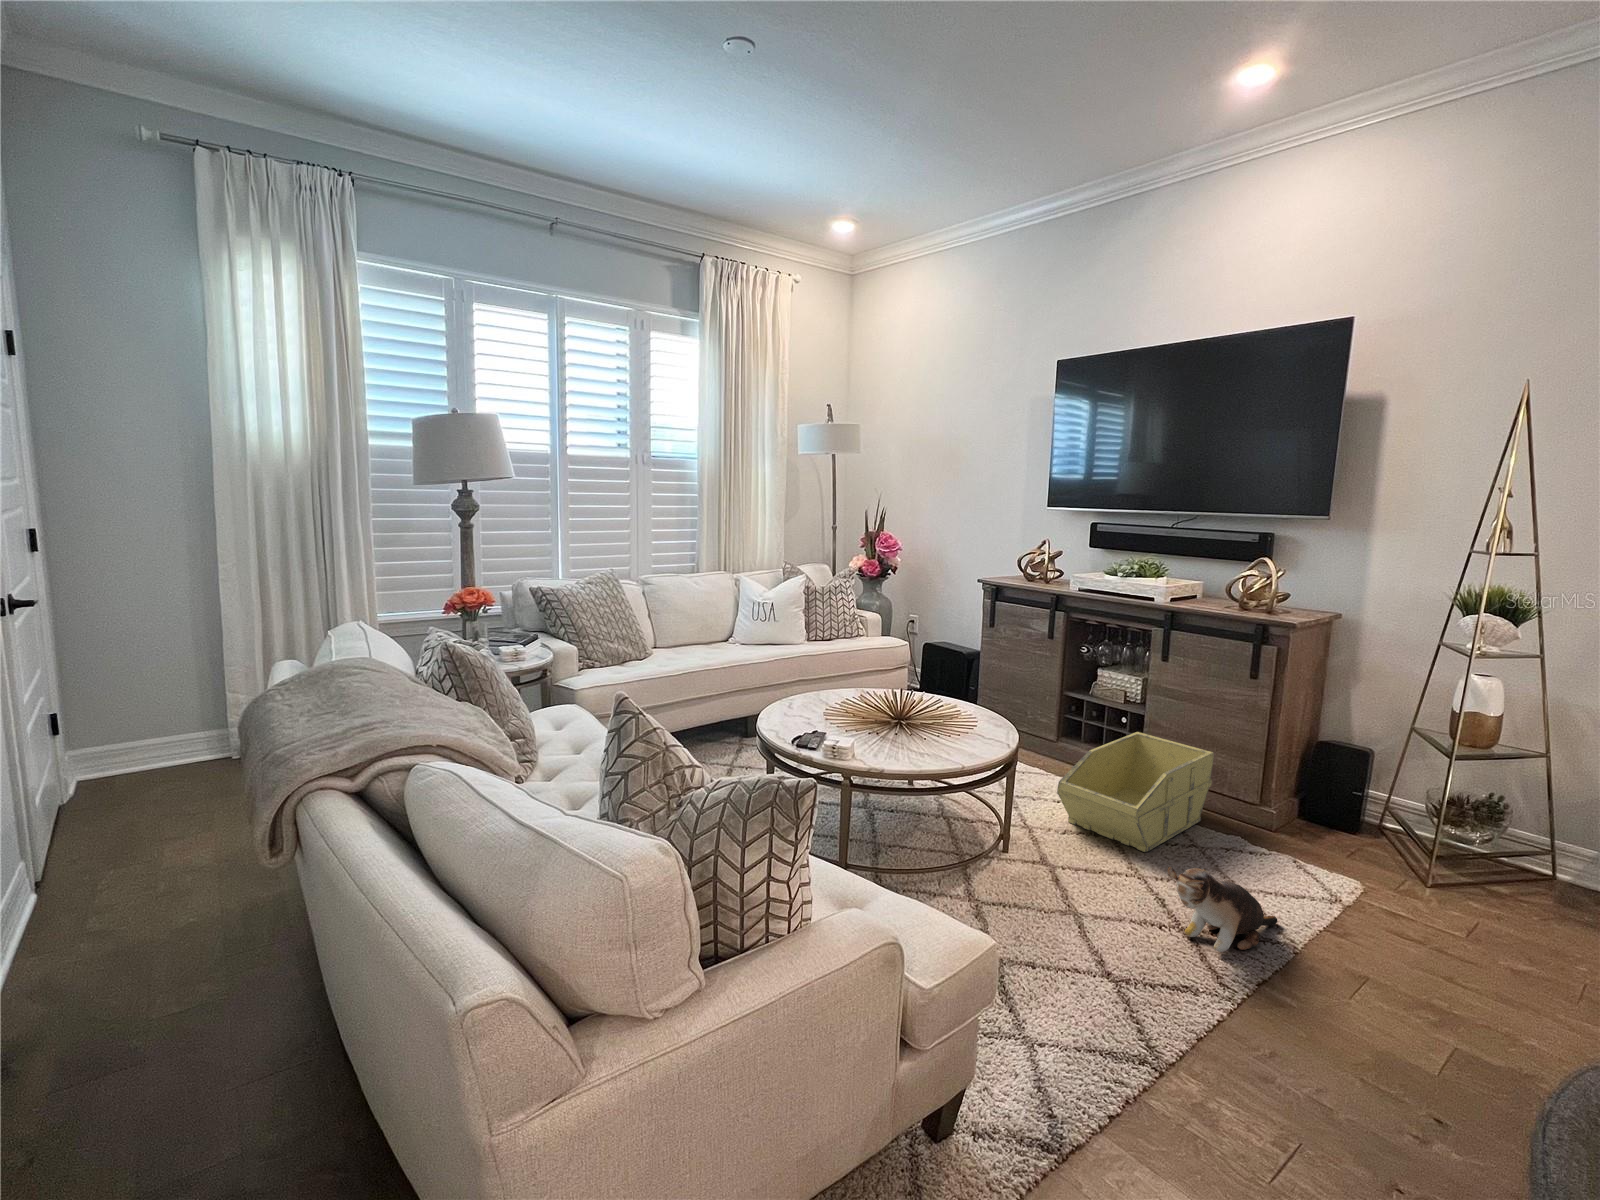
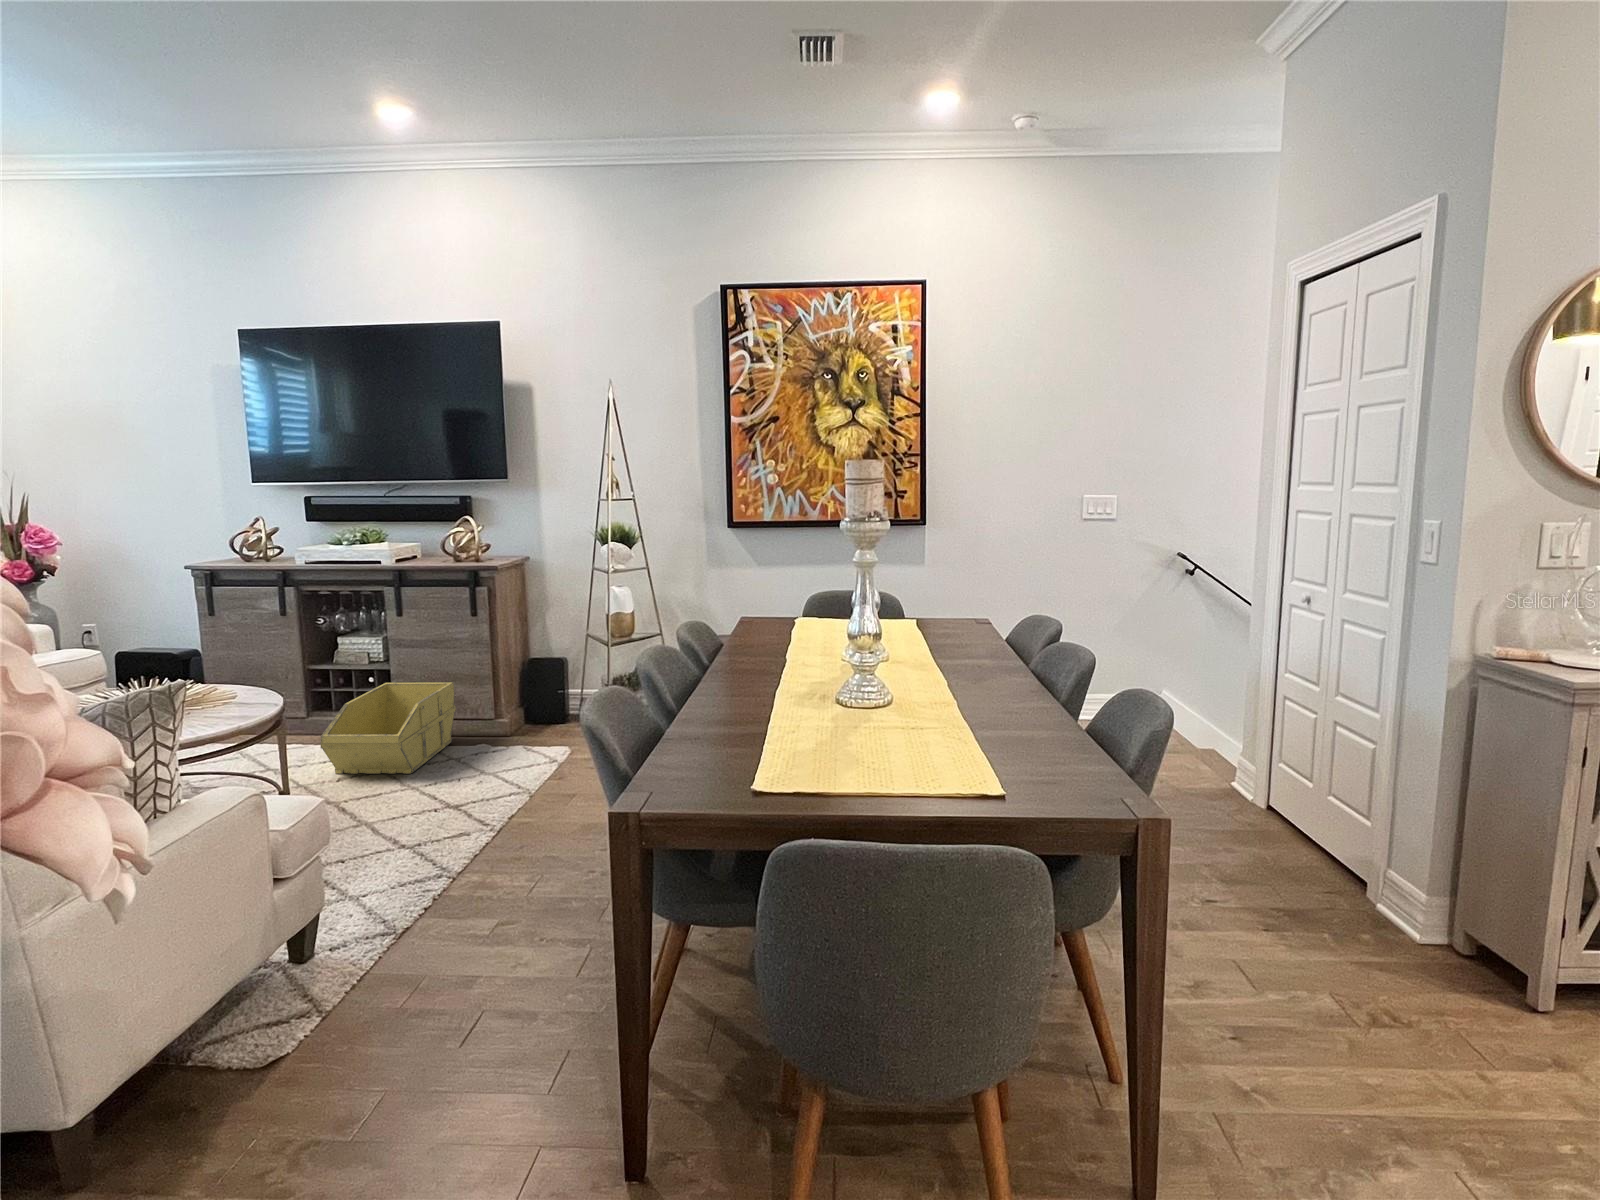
plush toy: present [1168,867,1278,952] -> none [433,752,518,811]

